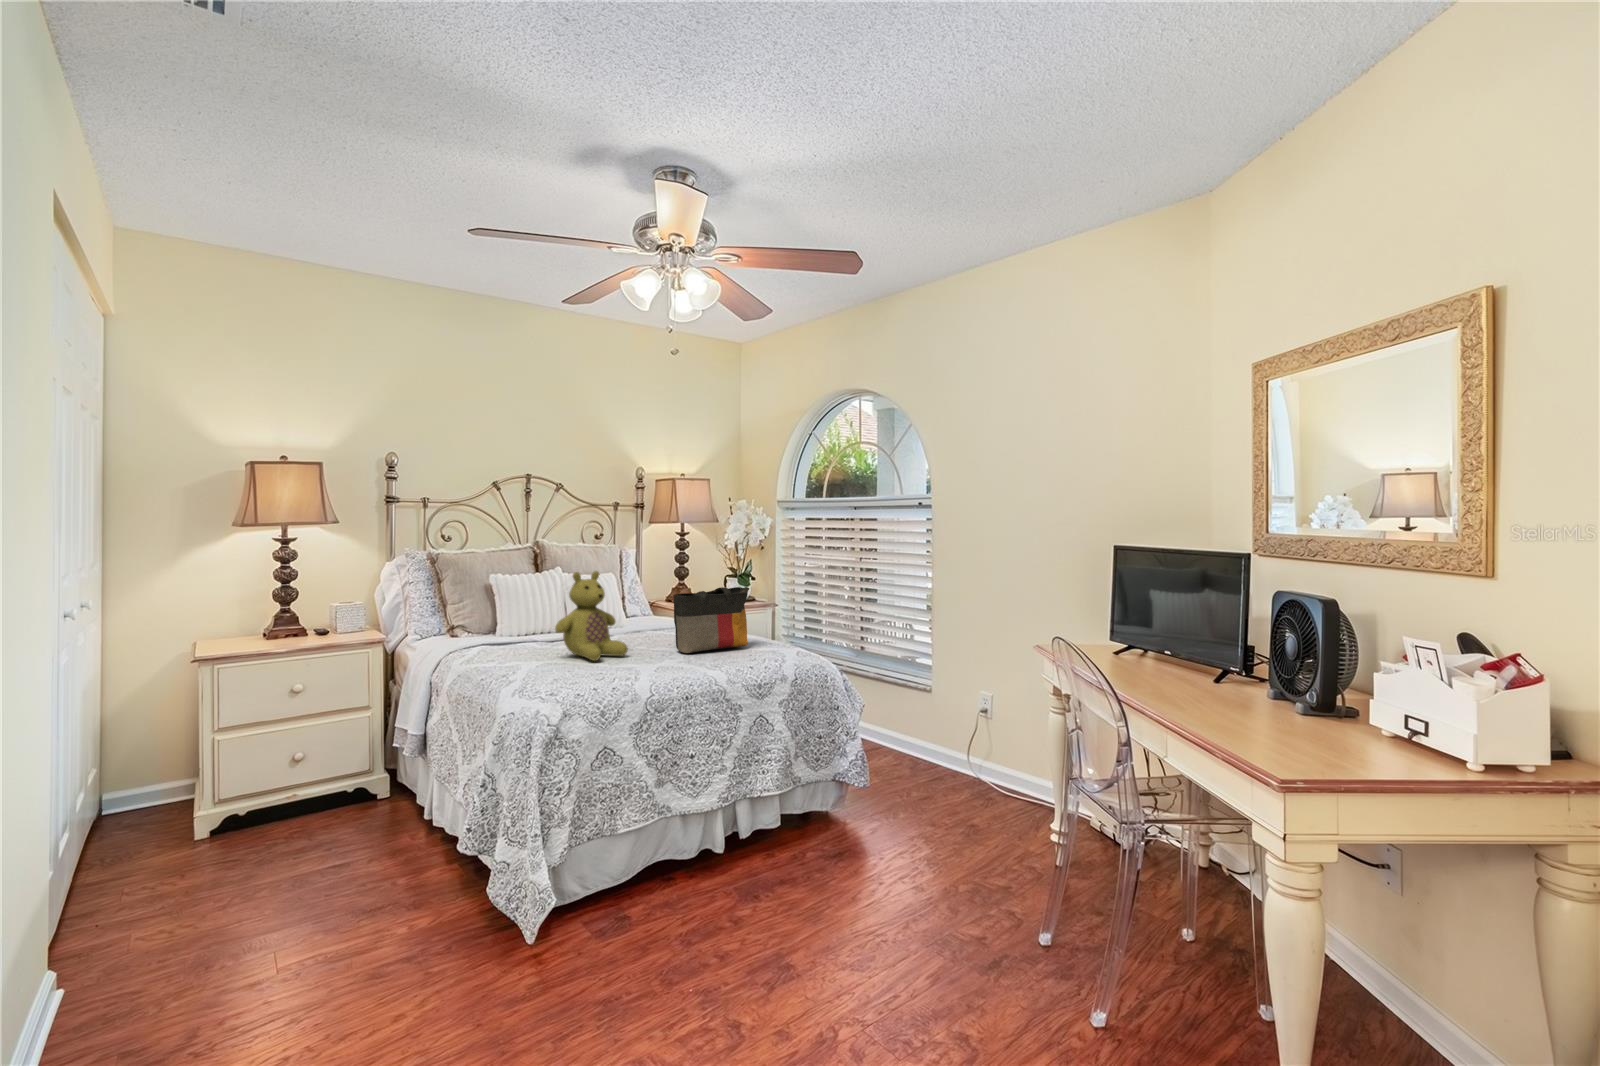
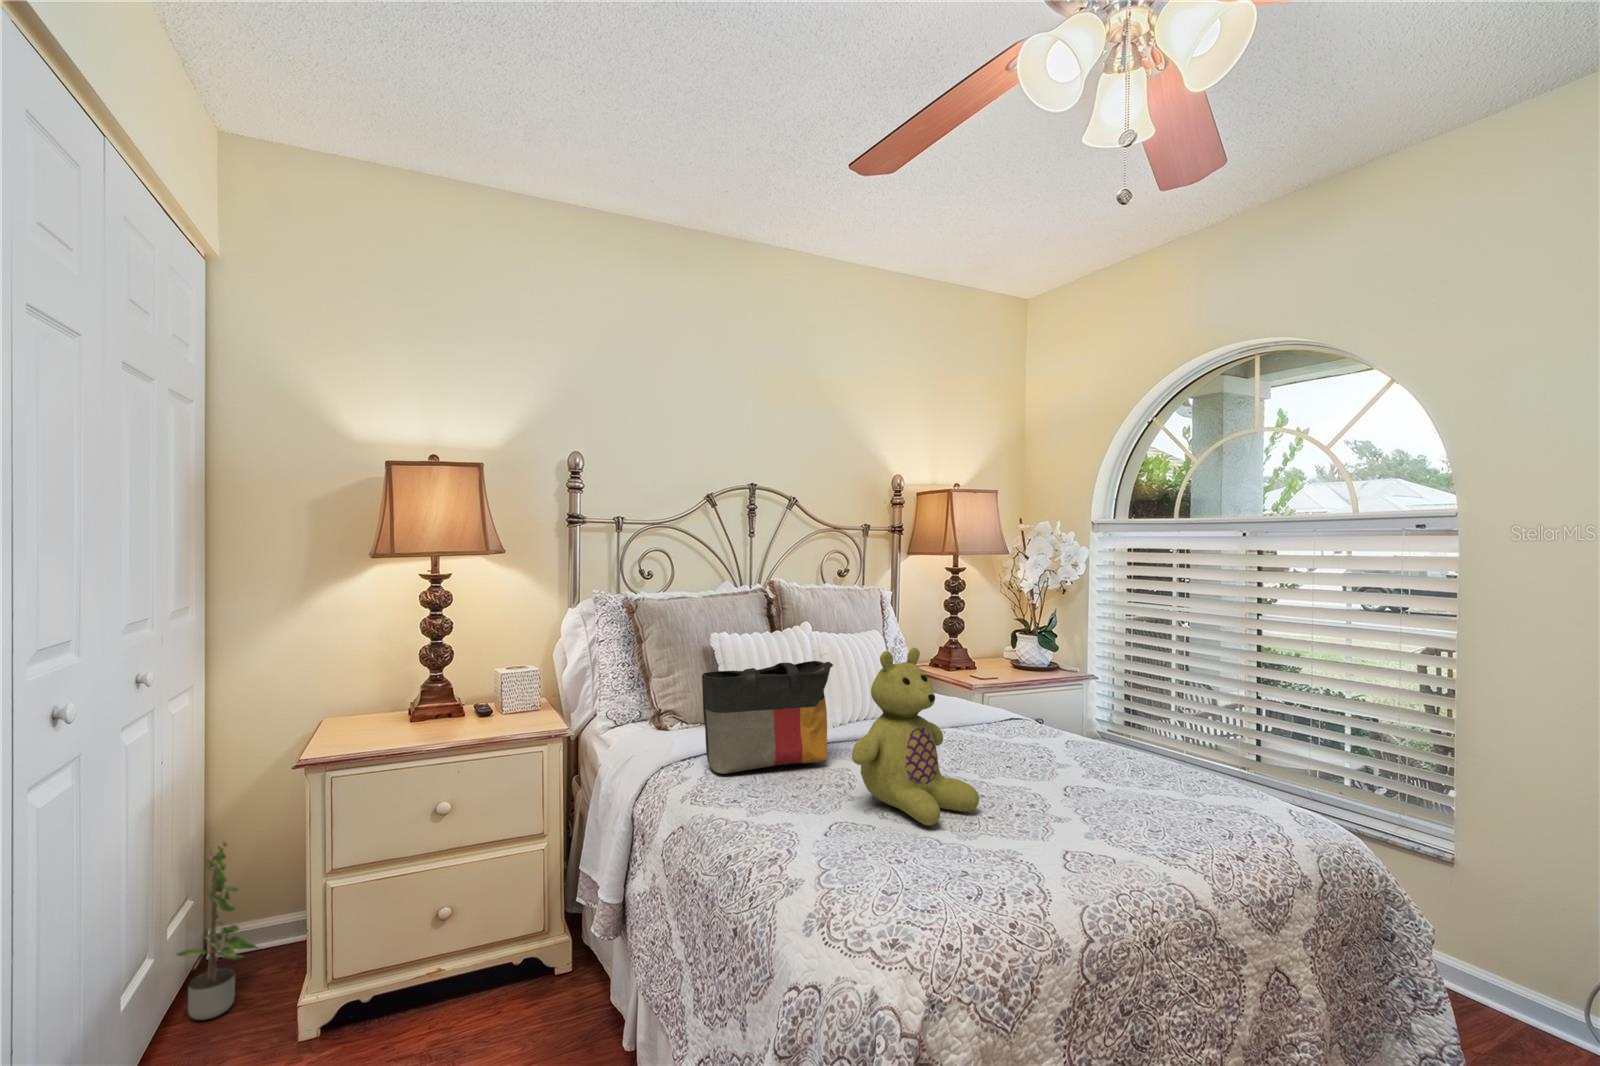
tote bag: present [673,587,749,653] -> present [702,661,833,774]
potted plant: none [106,718,162,834] -> present [177,842,257,1020]

